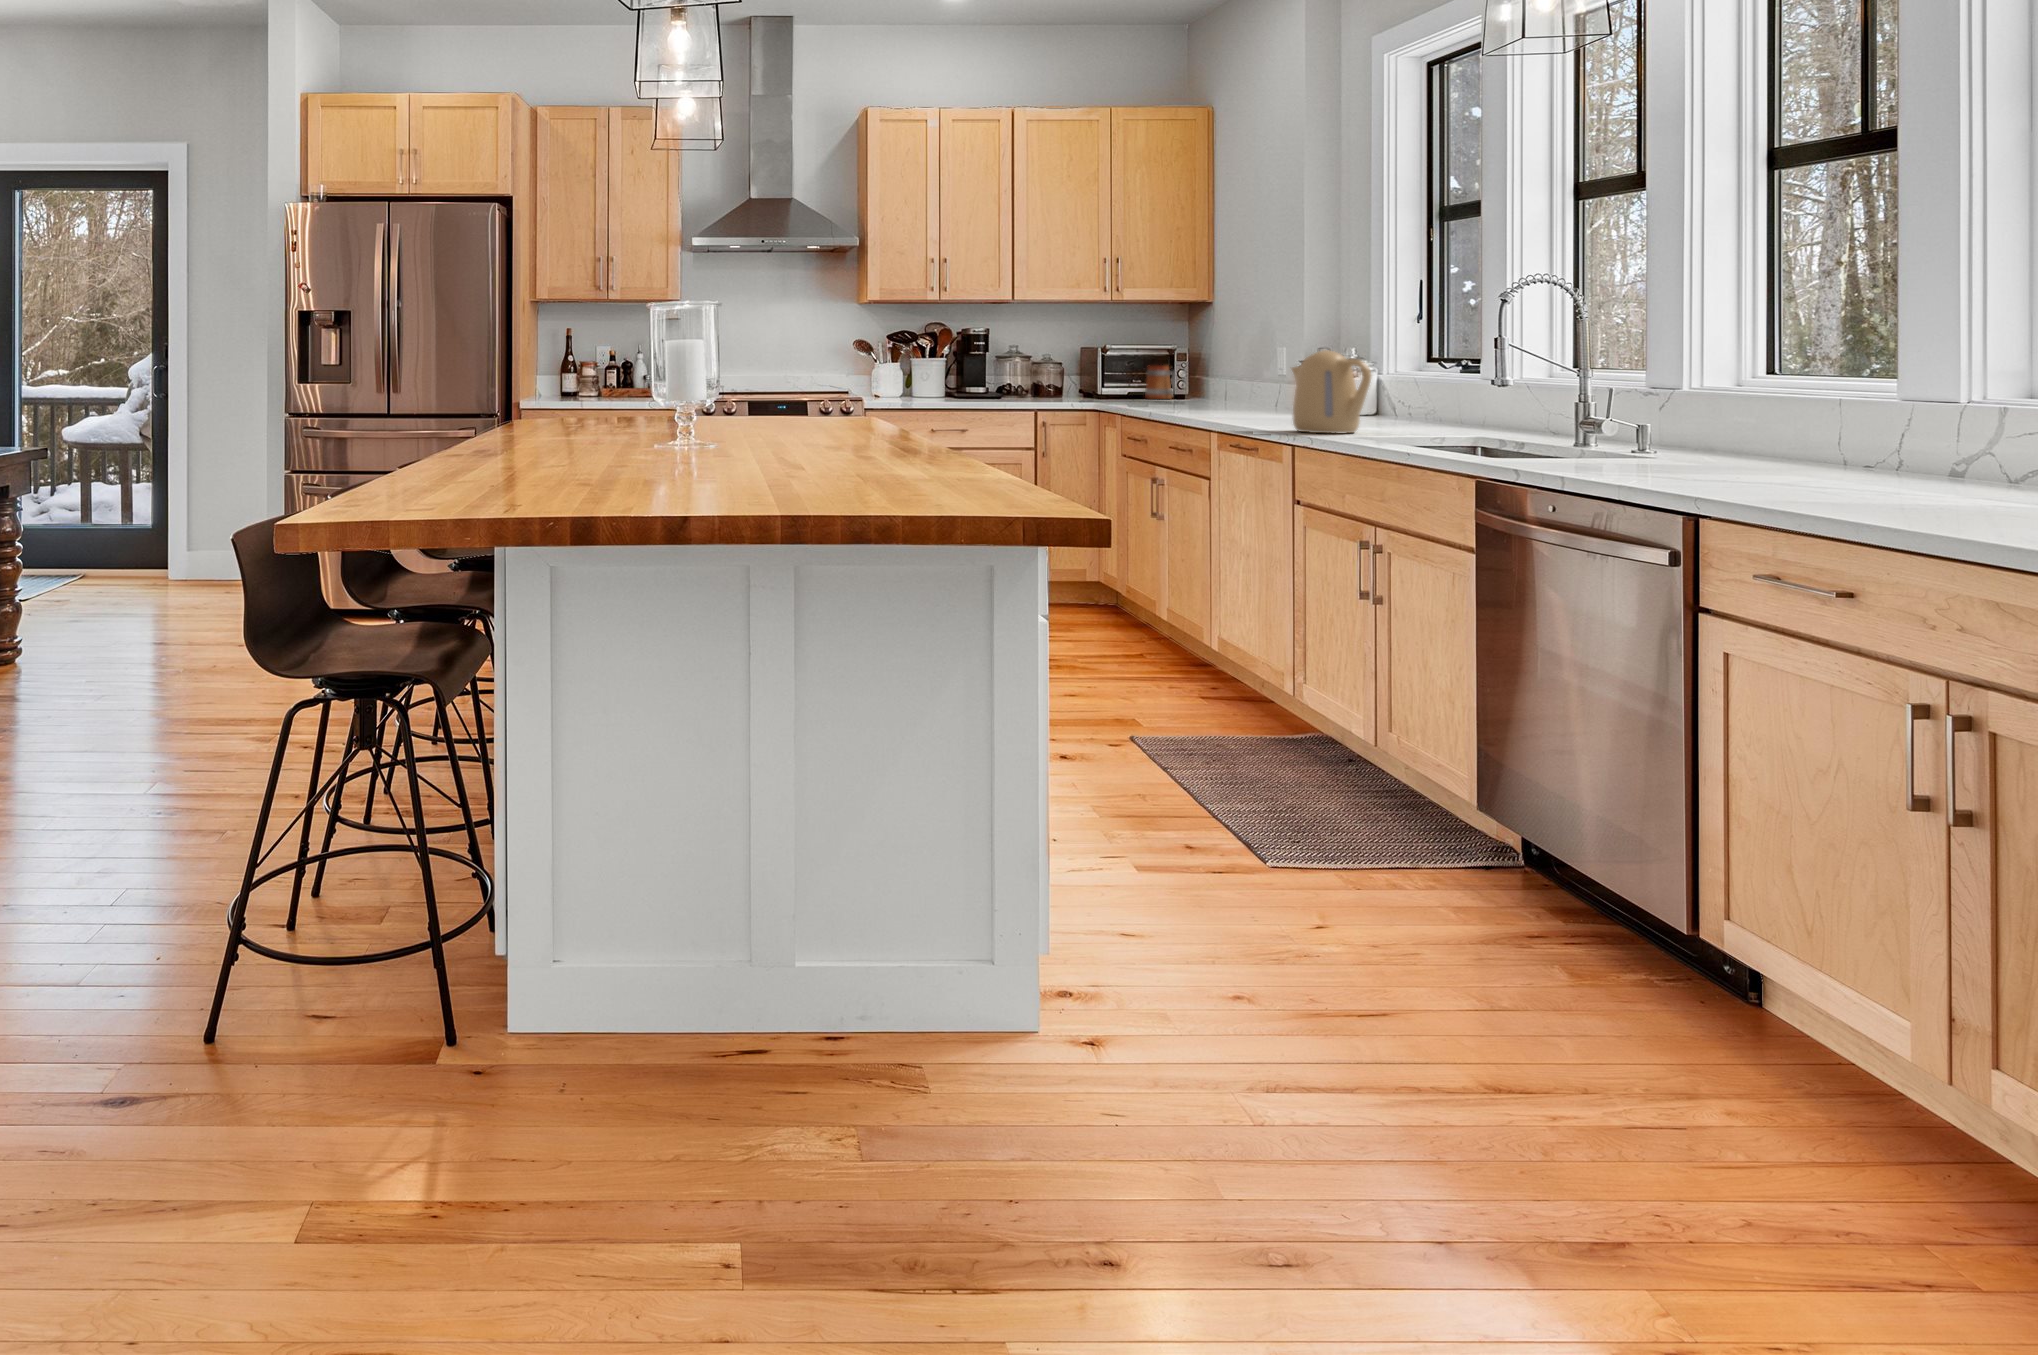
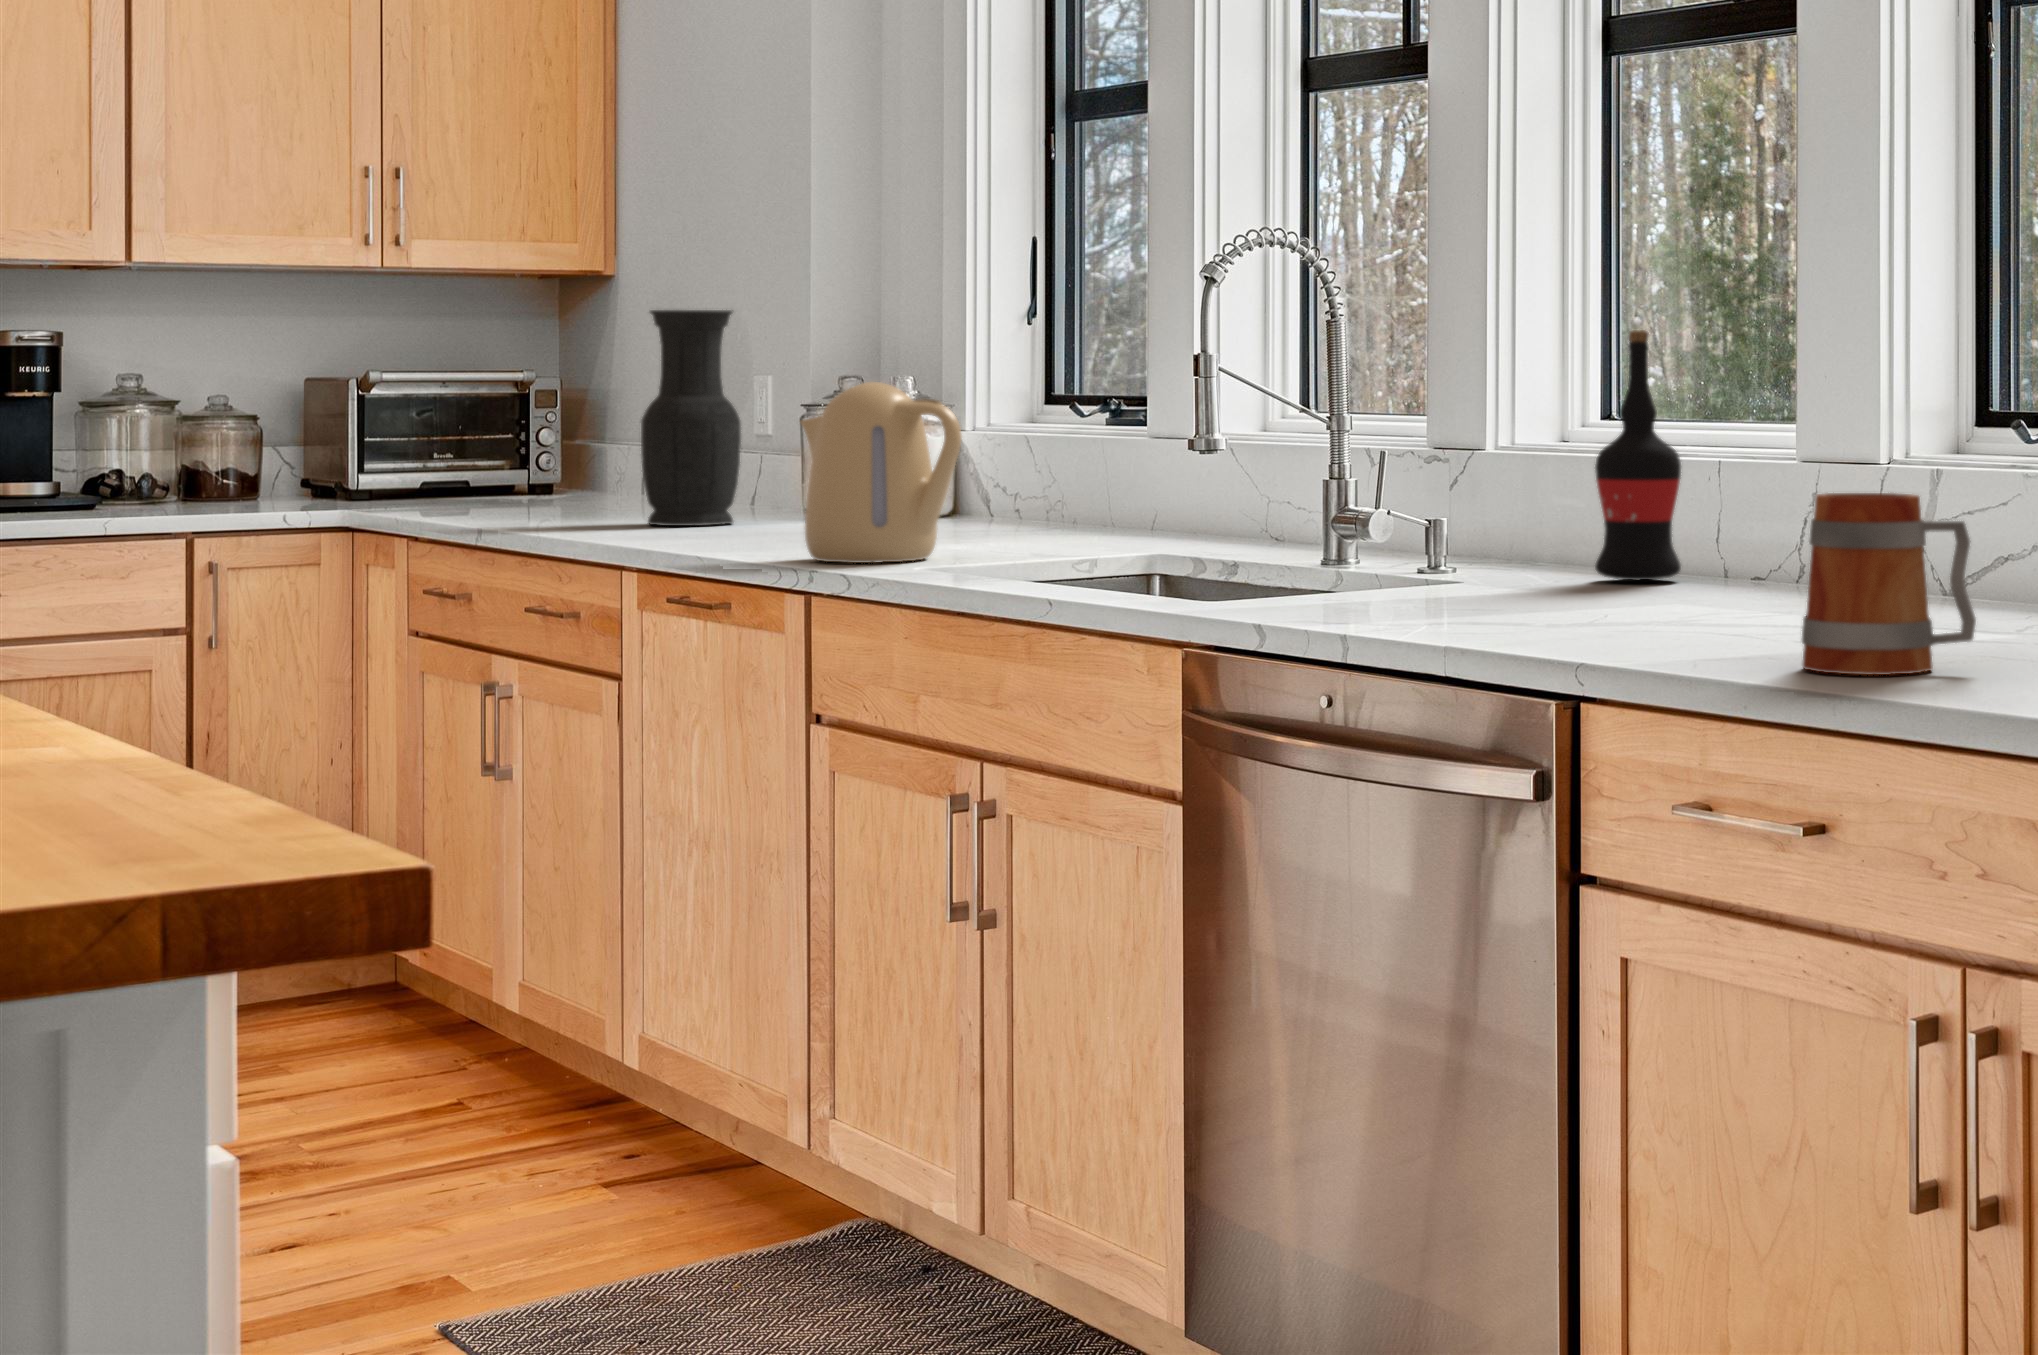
vase: none [1222,318,1269,415] -> present [641,310,741,526]
wine bottle: none [1748,324,1811,462] -> present [1595,330,1681,580]
mug: present [1145,365,1176,399] -> present [1802,493,1976,675]

